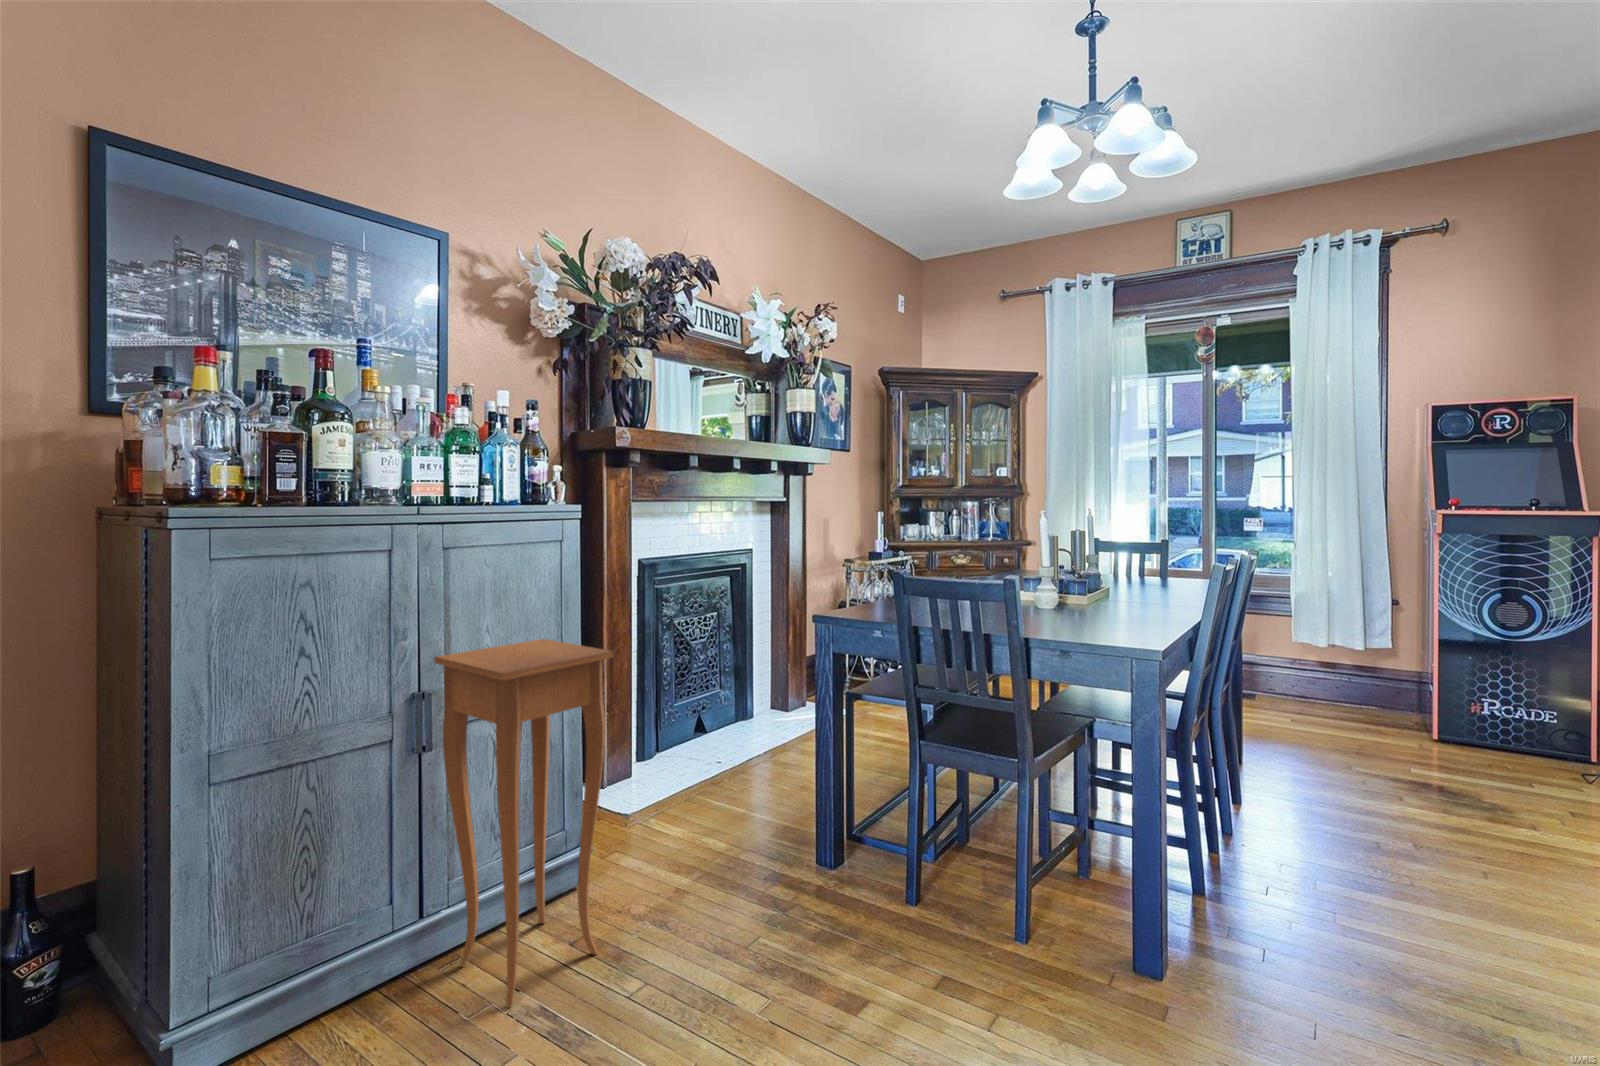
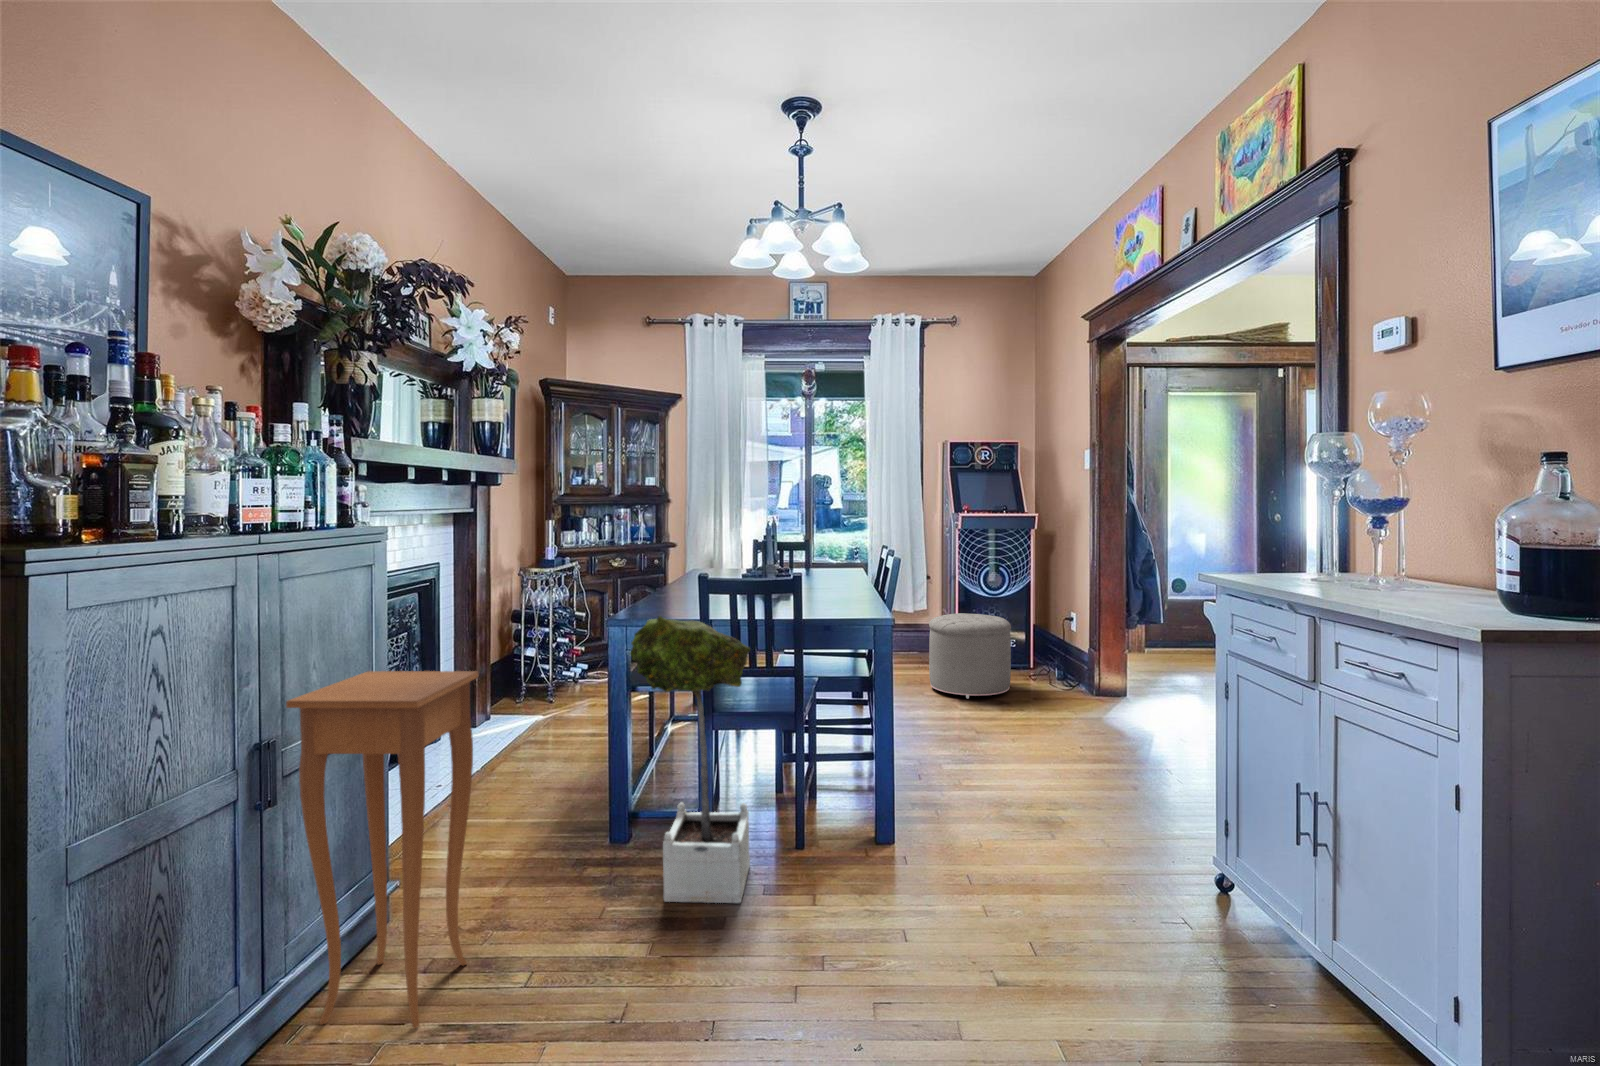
potted tree: none [791,611,943,998] -> present [630,616,750,903]
ottoman: none [1367,655,1535,791] -> present [929,613,1011,699]

